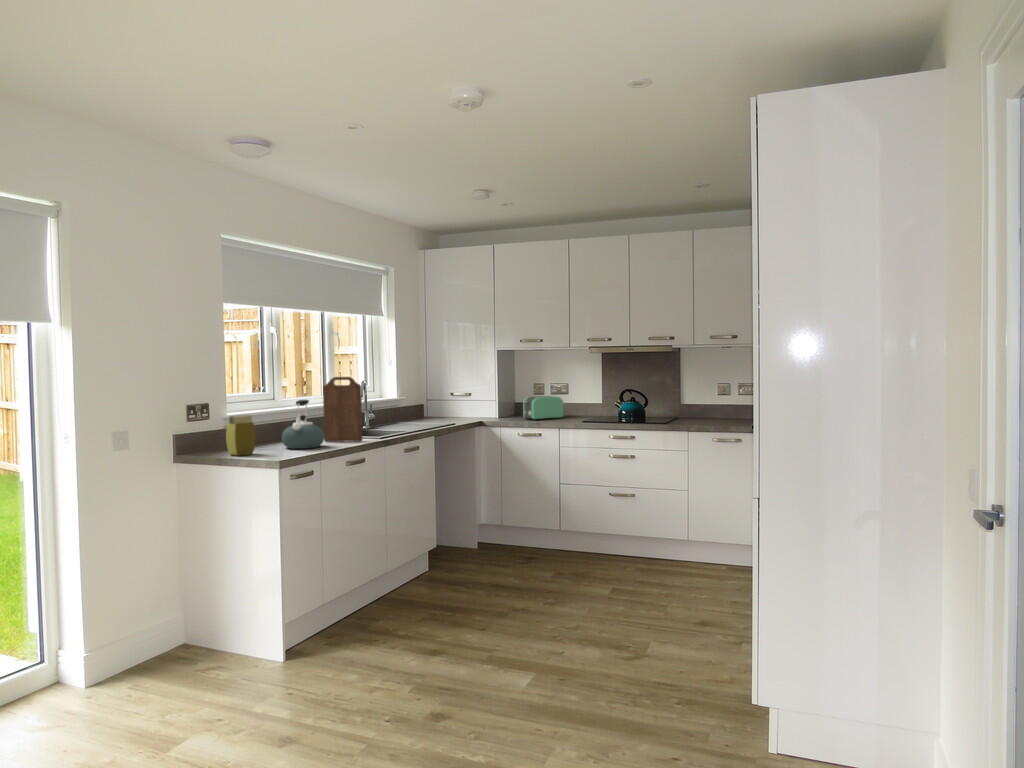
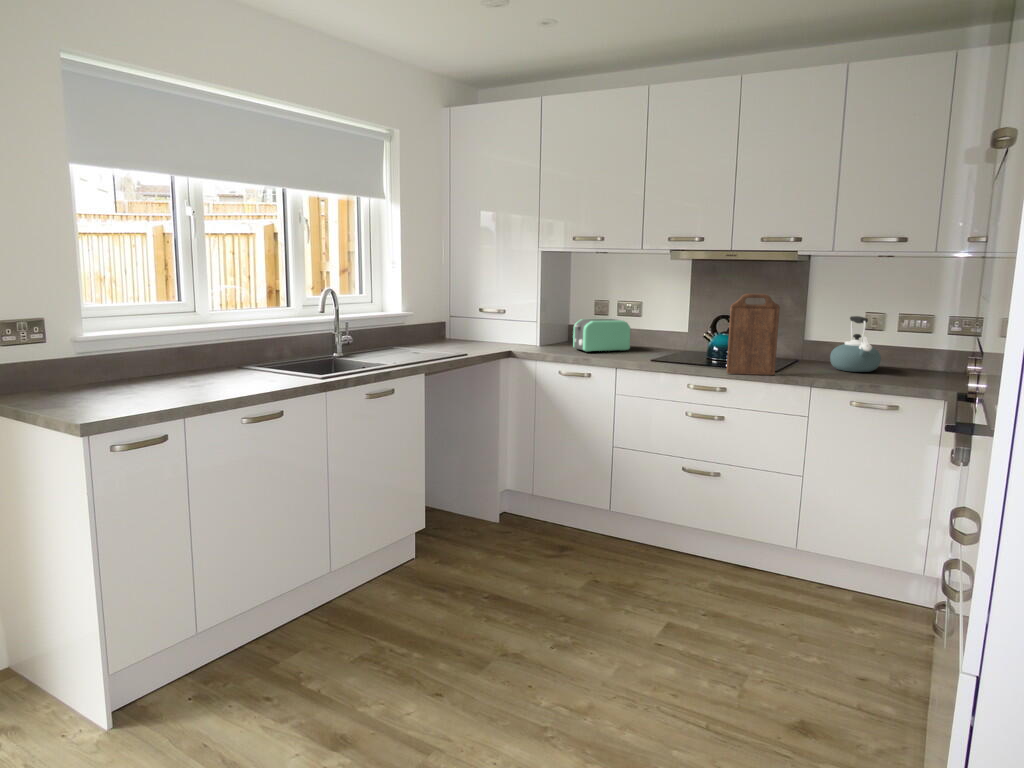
cutting board: present [323,377,362,442] -> present [727,294,780,375]
kettle: present [282,400,324,449] -> present [830,316,881,372]
jar: present [226,415,256,456] -> none [34,342,85,407]

